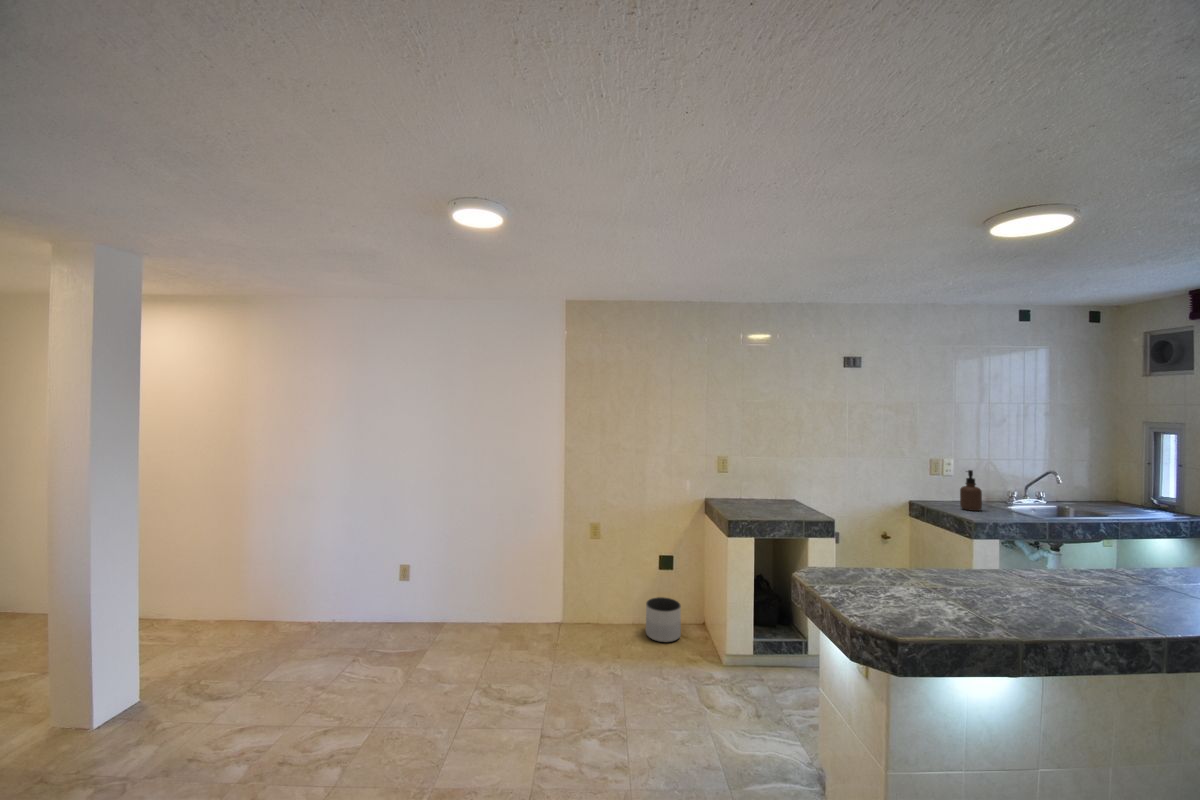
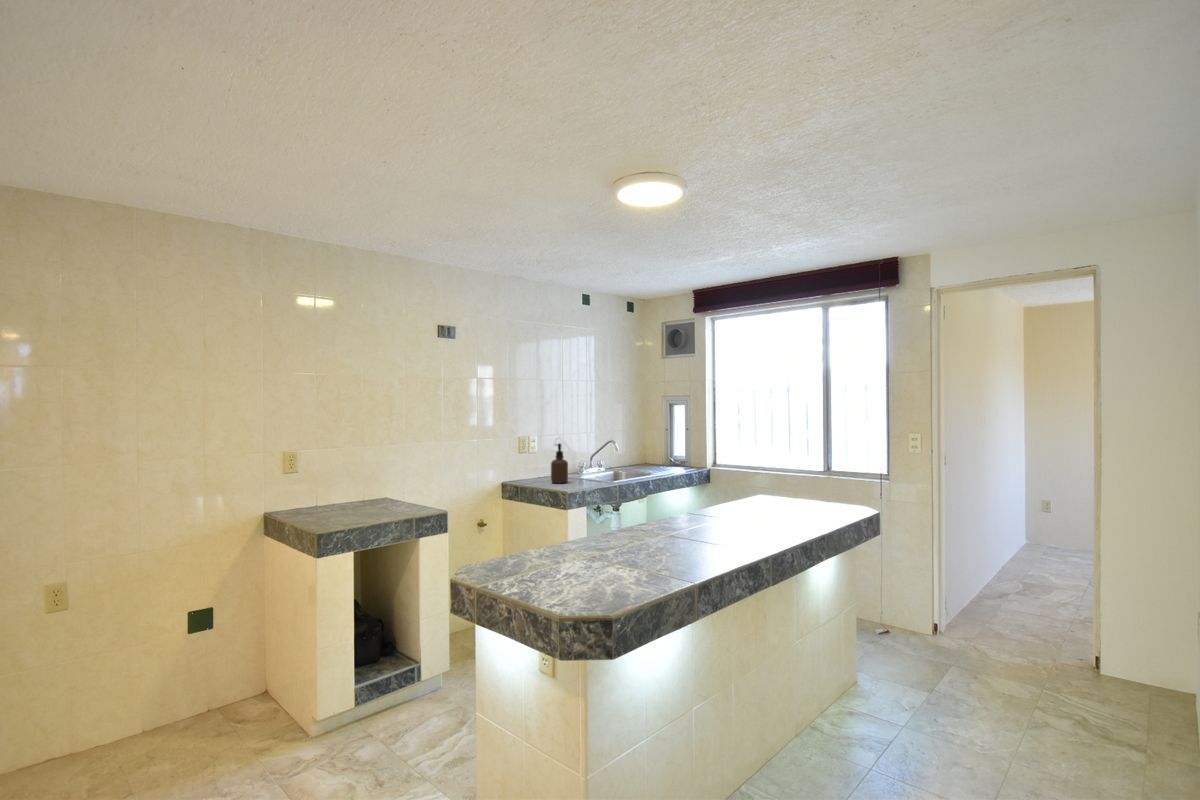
planter: present [646,597,681,642] -> none [163,675,230,750]

